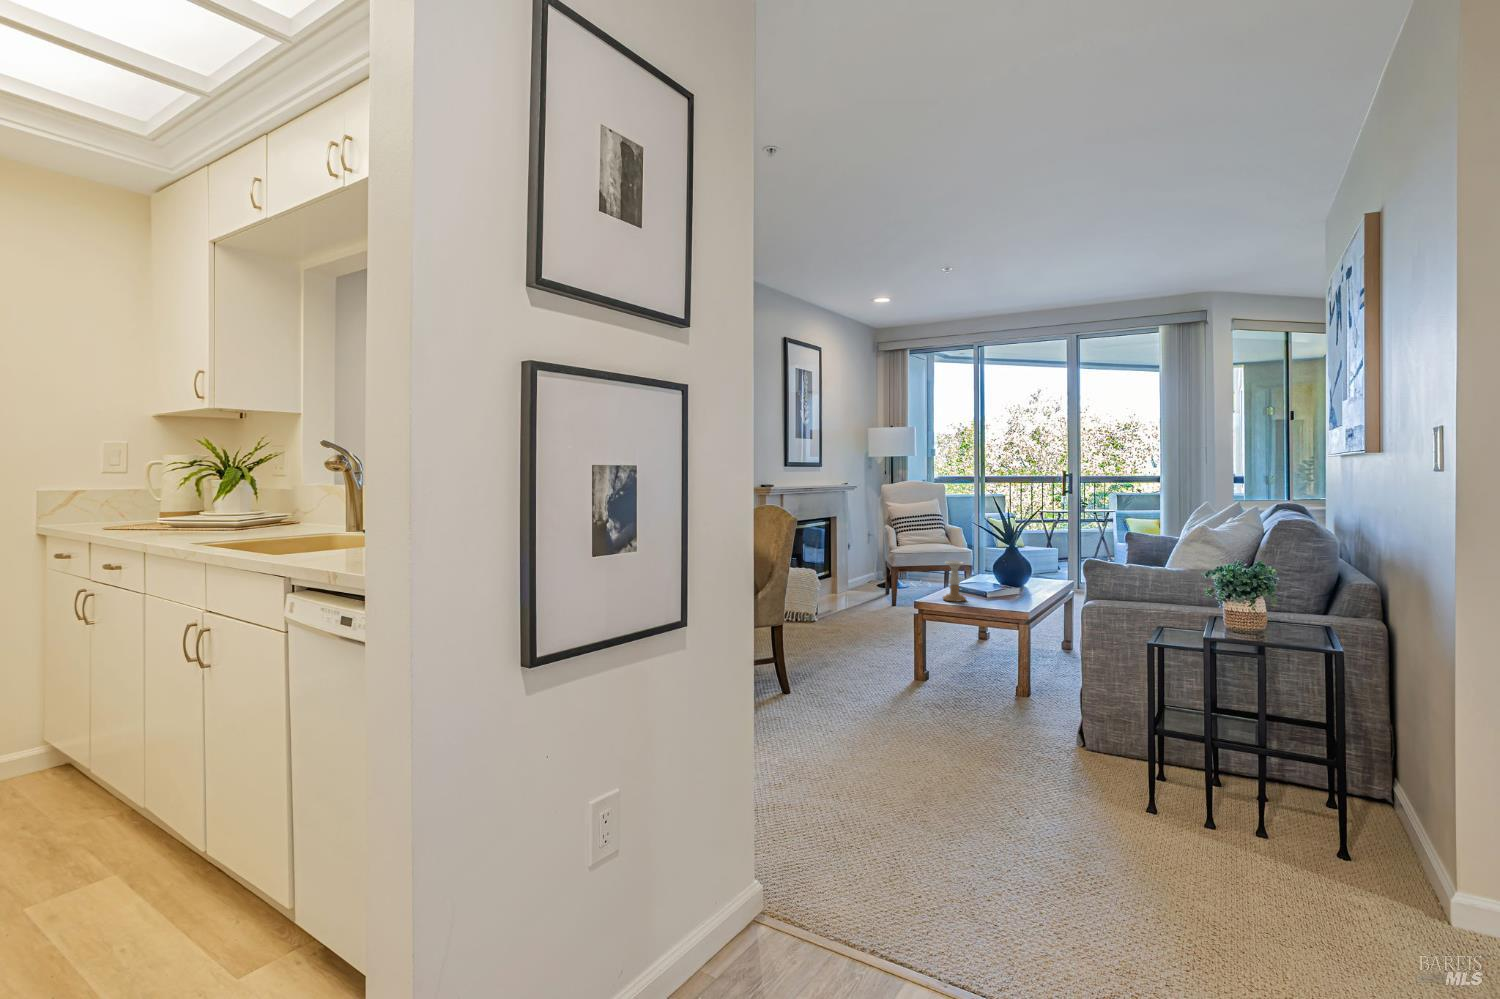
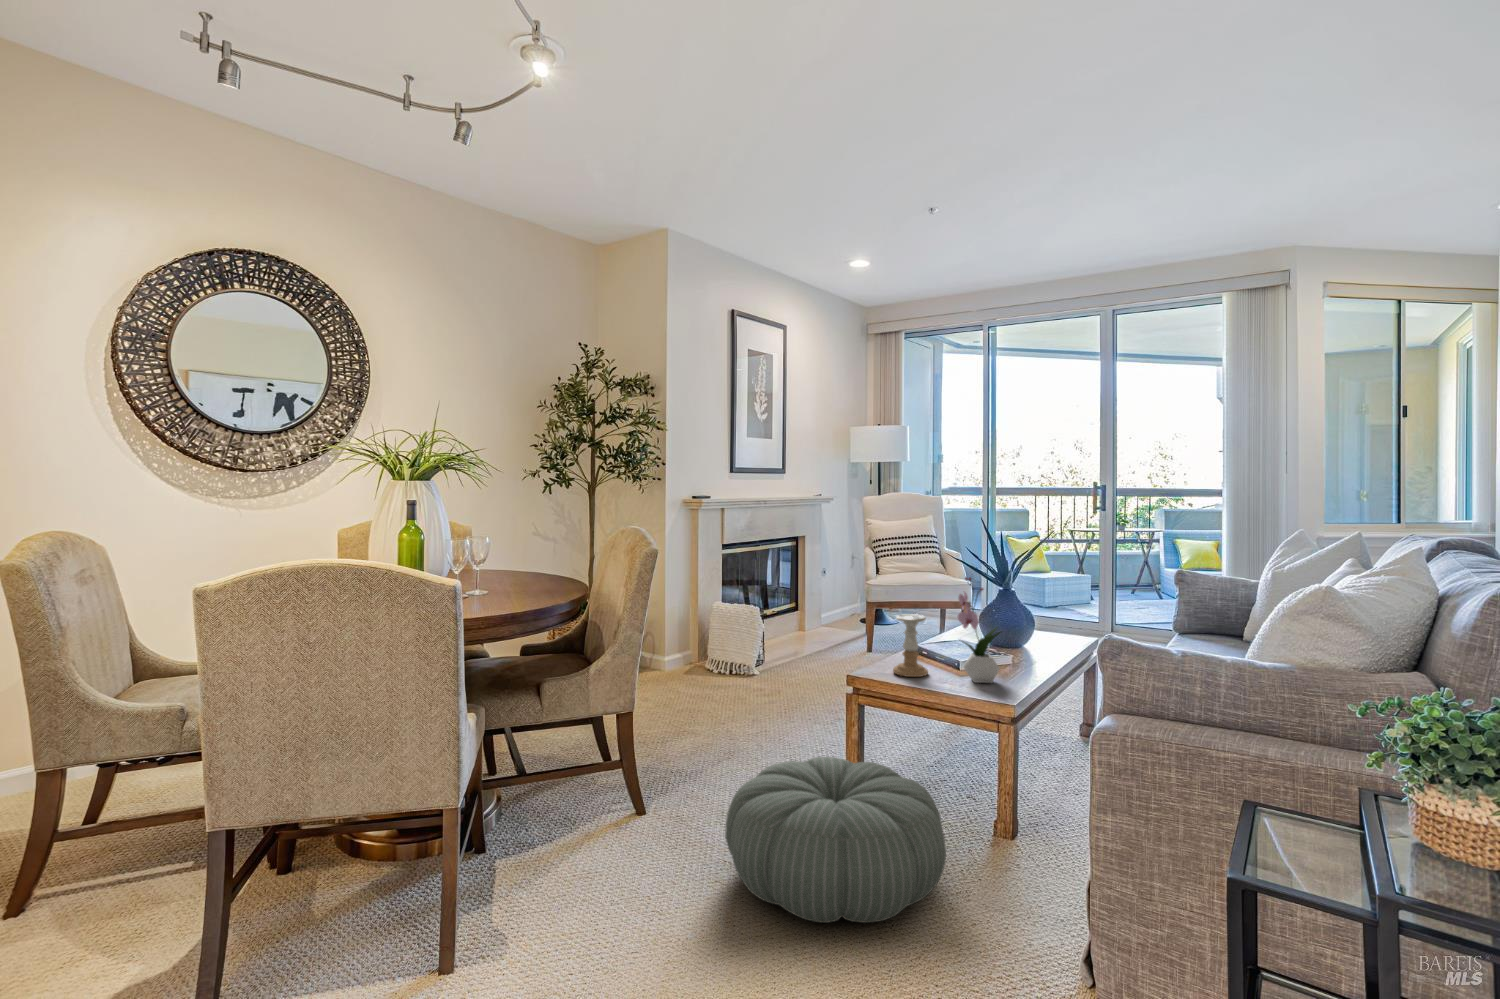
flower arrangement: none [987,535,1017,603] -> present [958,577,1001,683]
pouf: none [857,647,994,729] -> present [725,757,946,923]

